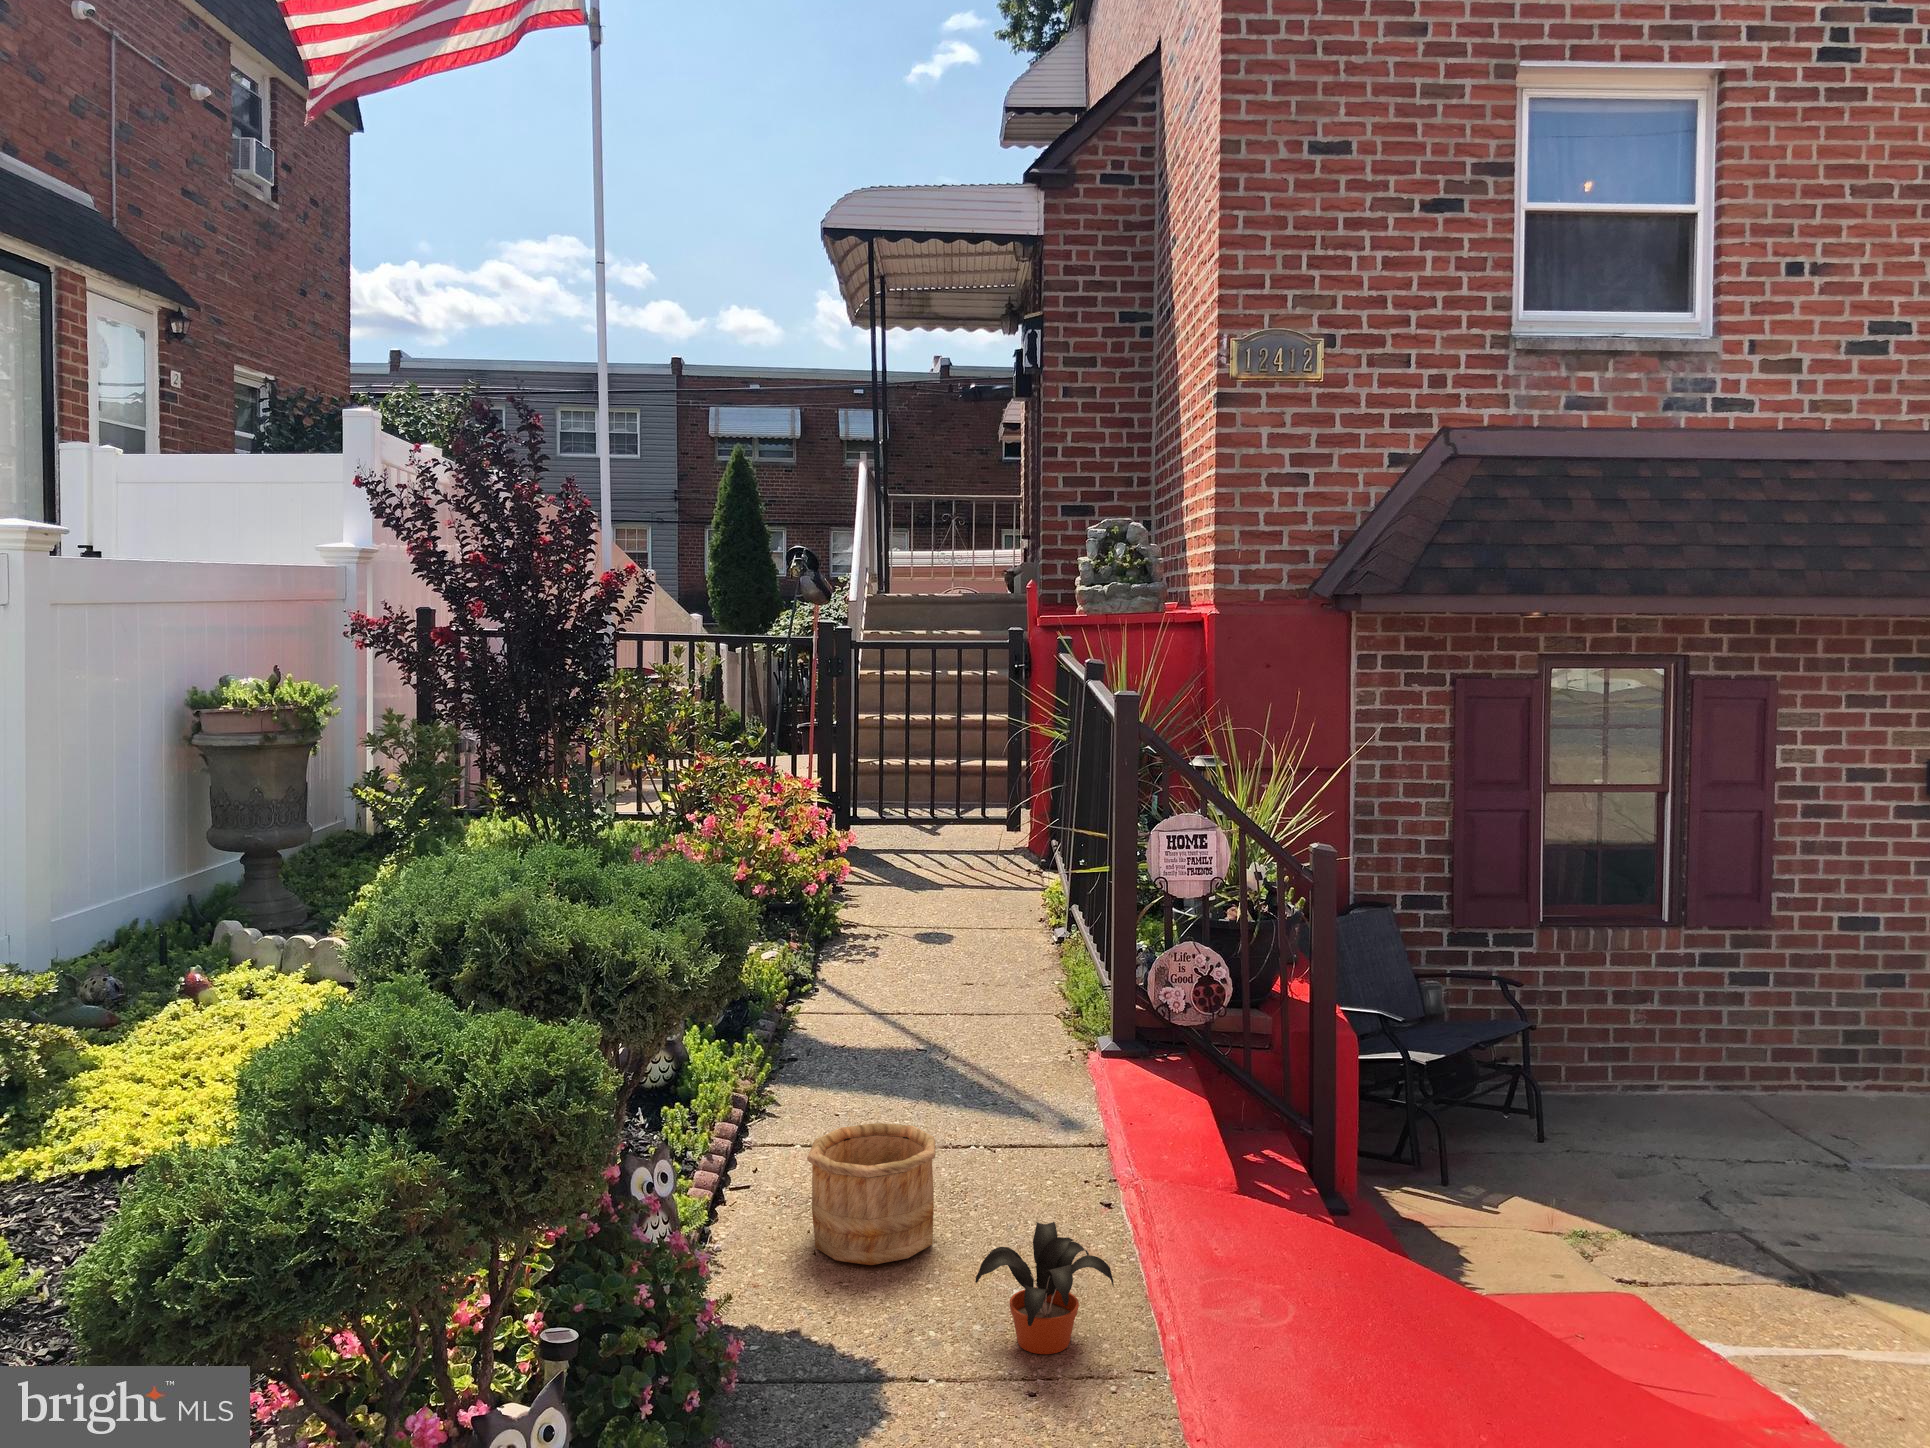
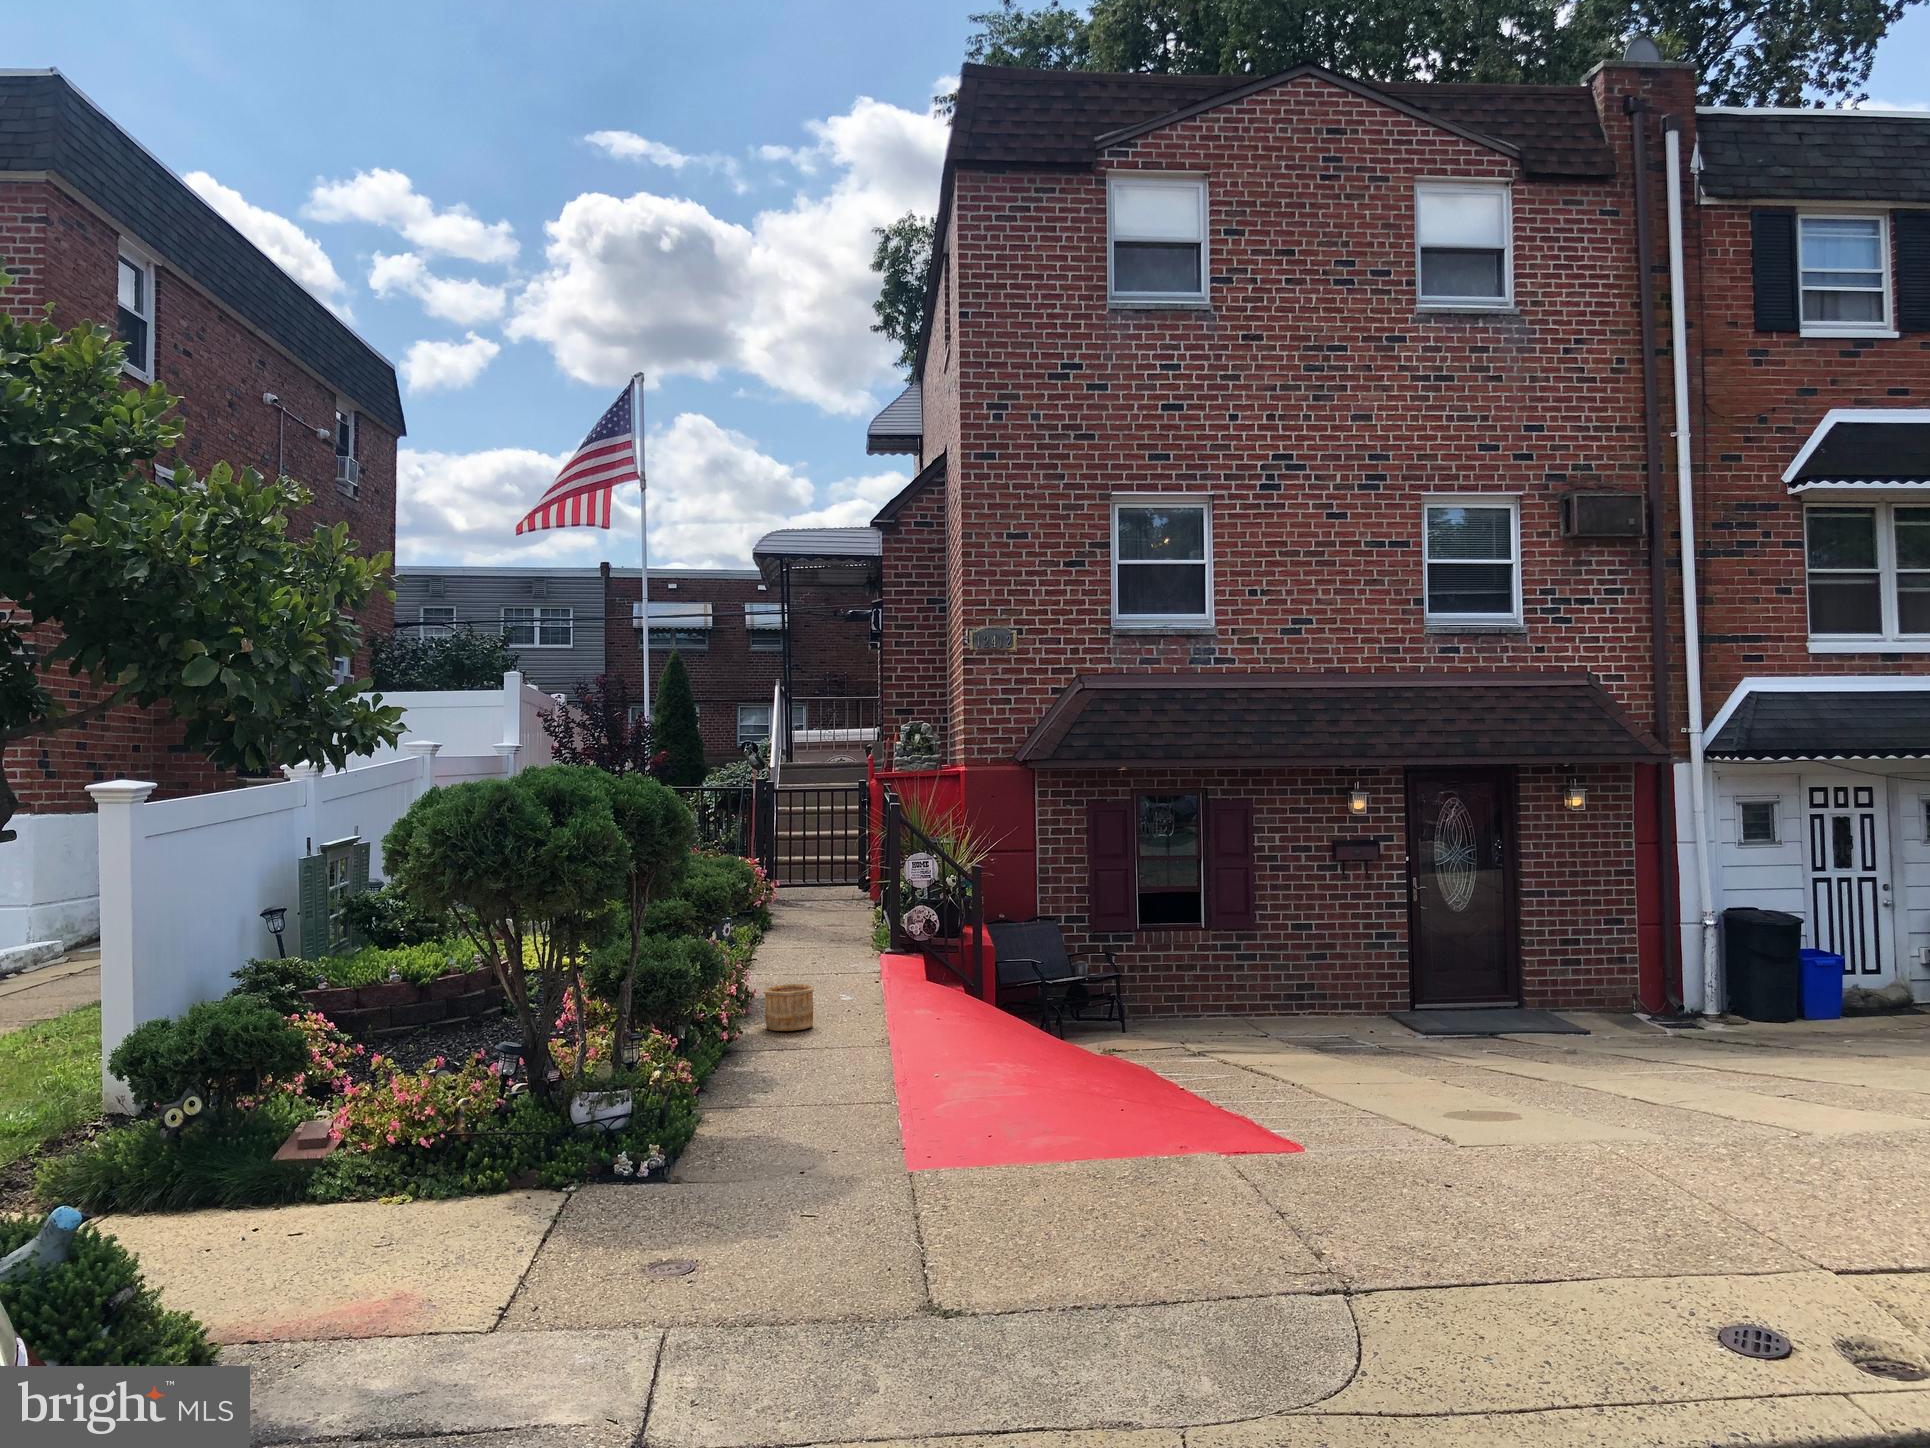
potted plant: present [975,1222,1114,1354] -> none [827,1004,878,1046]

